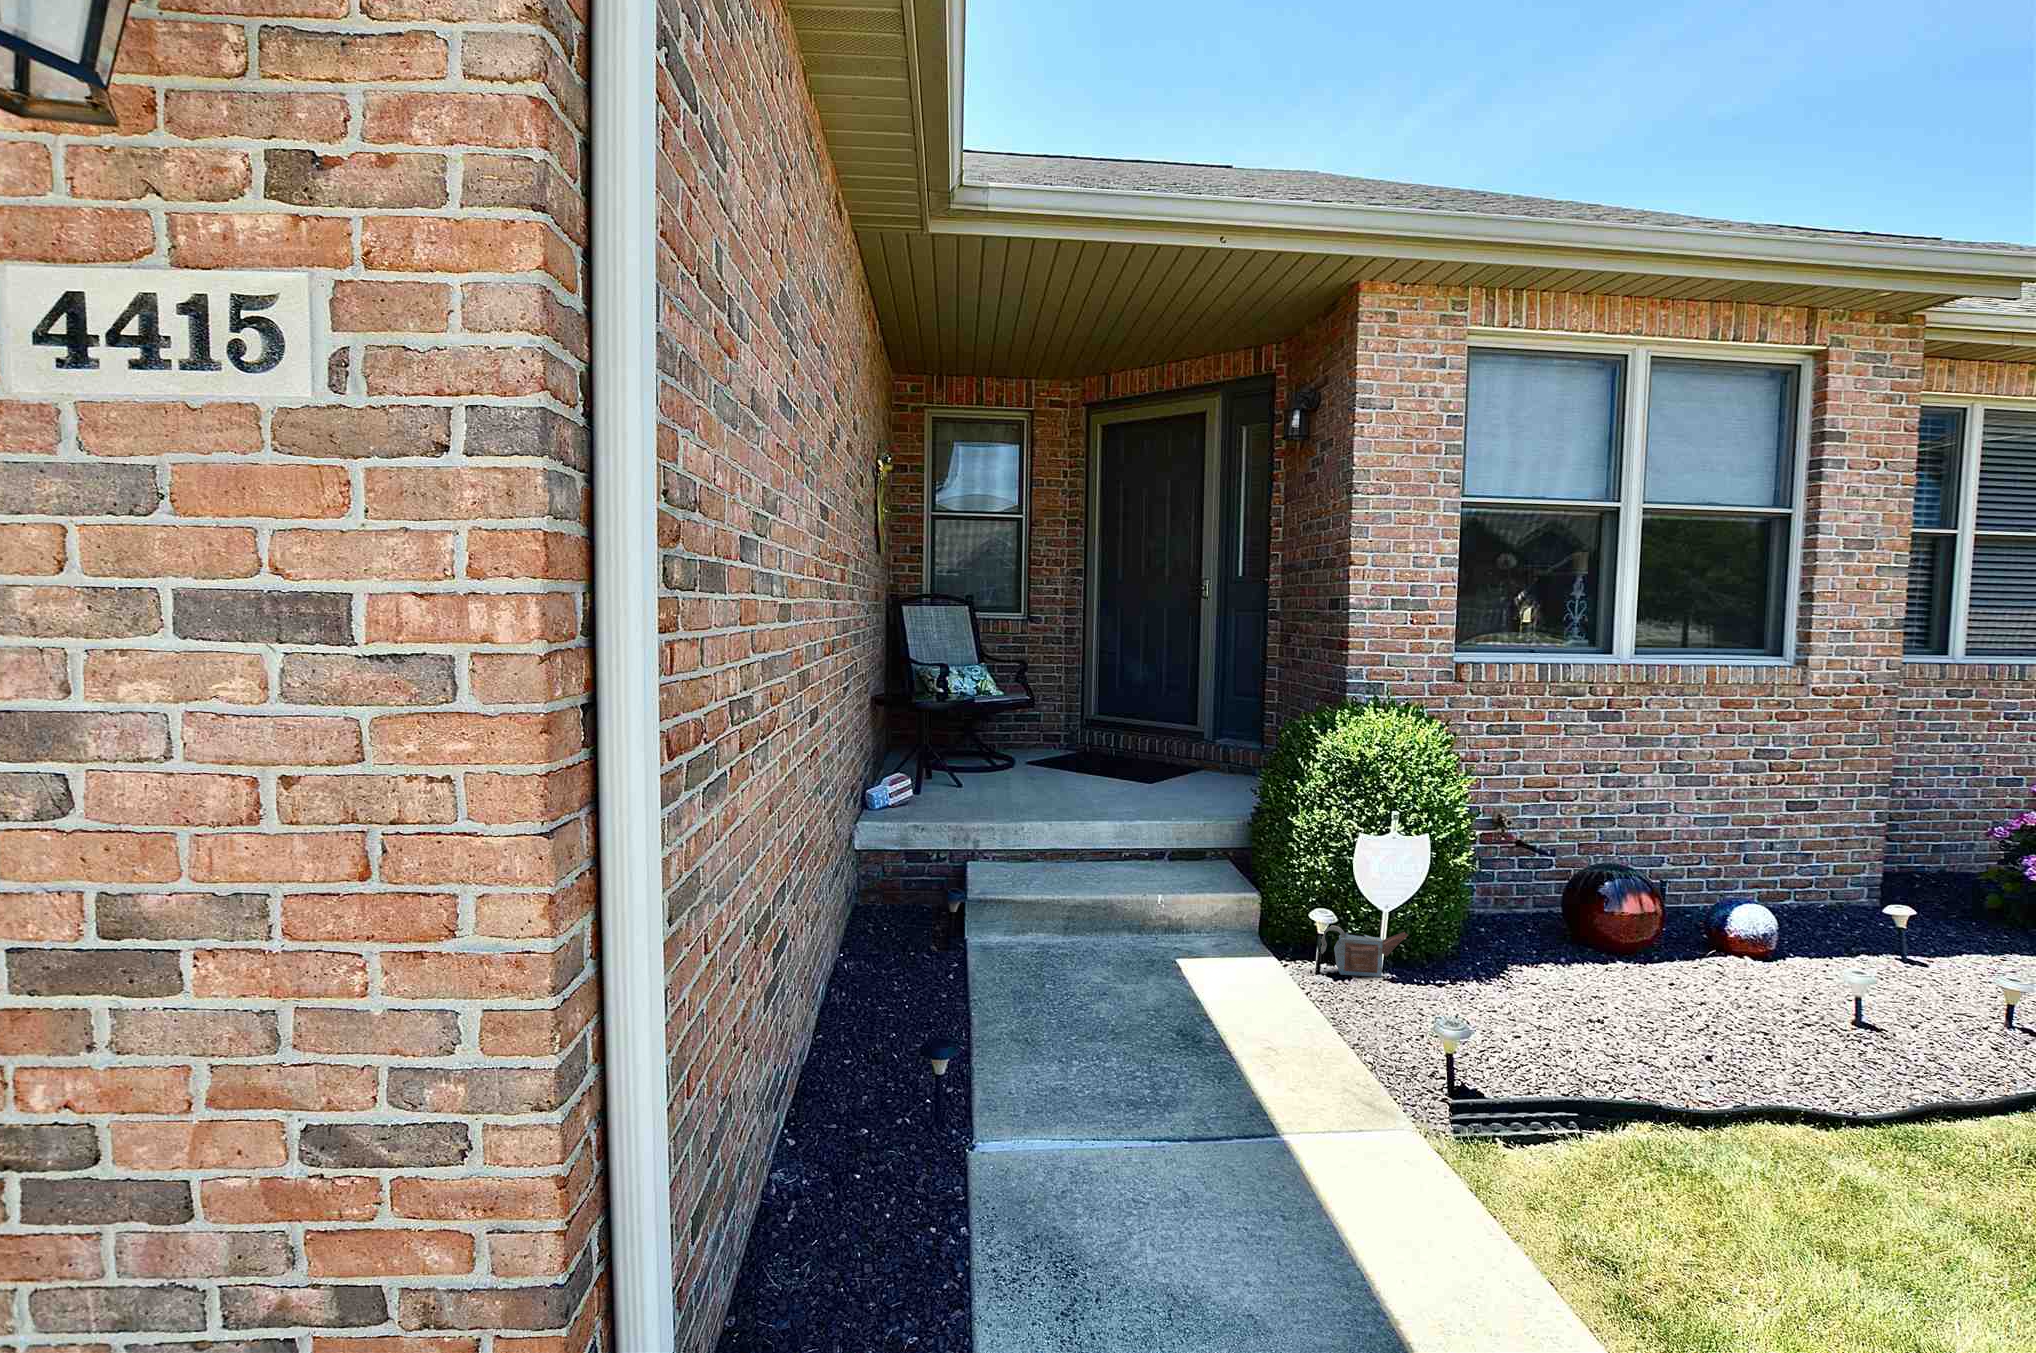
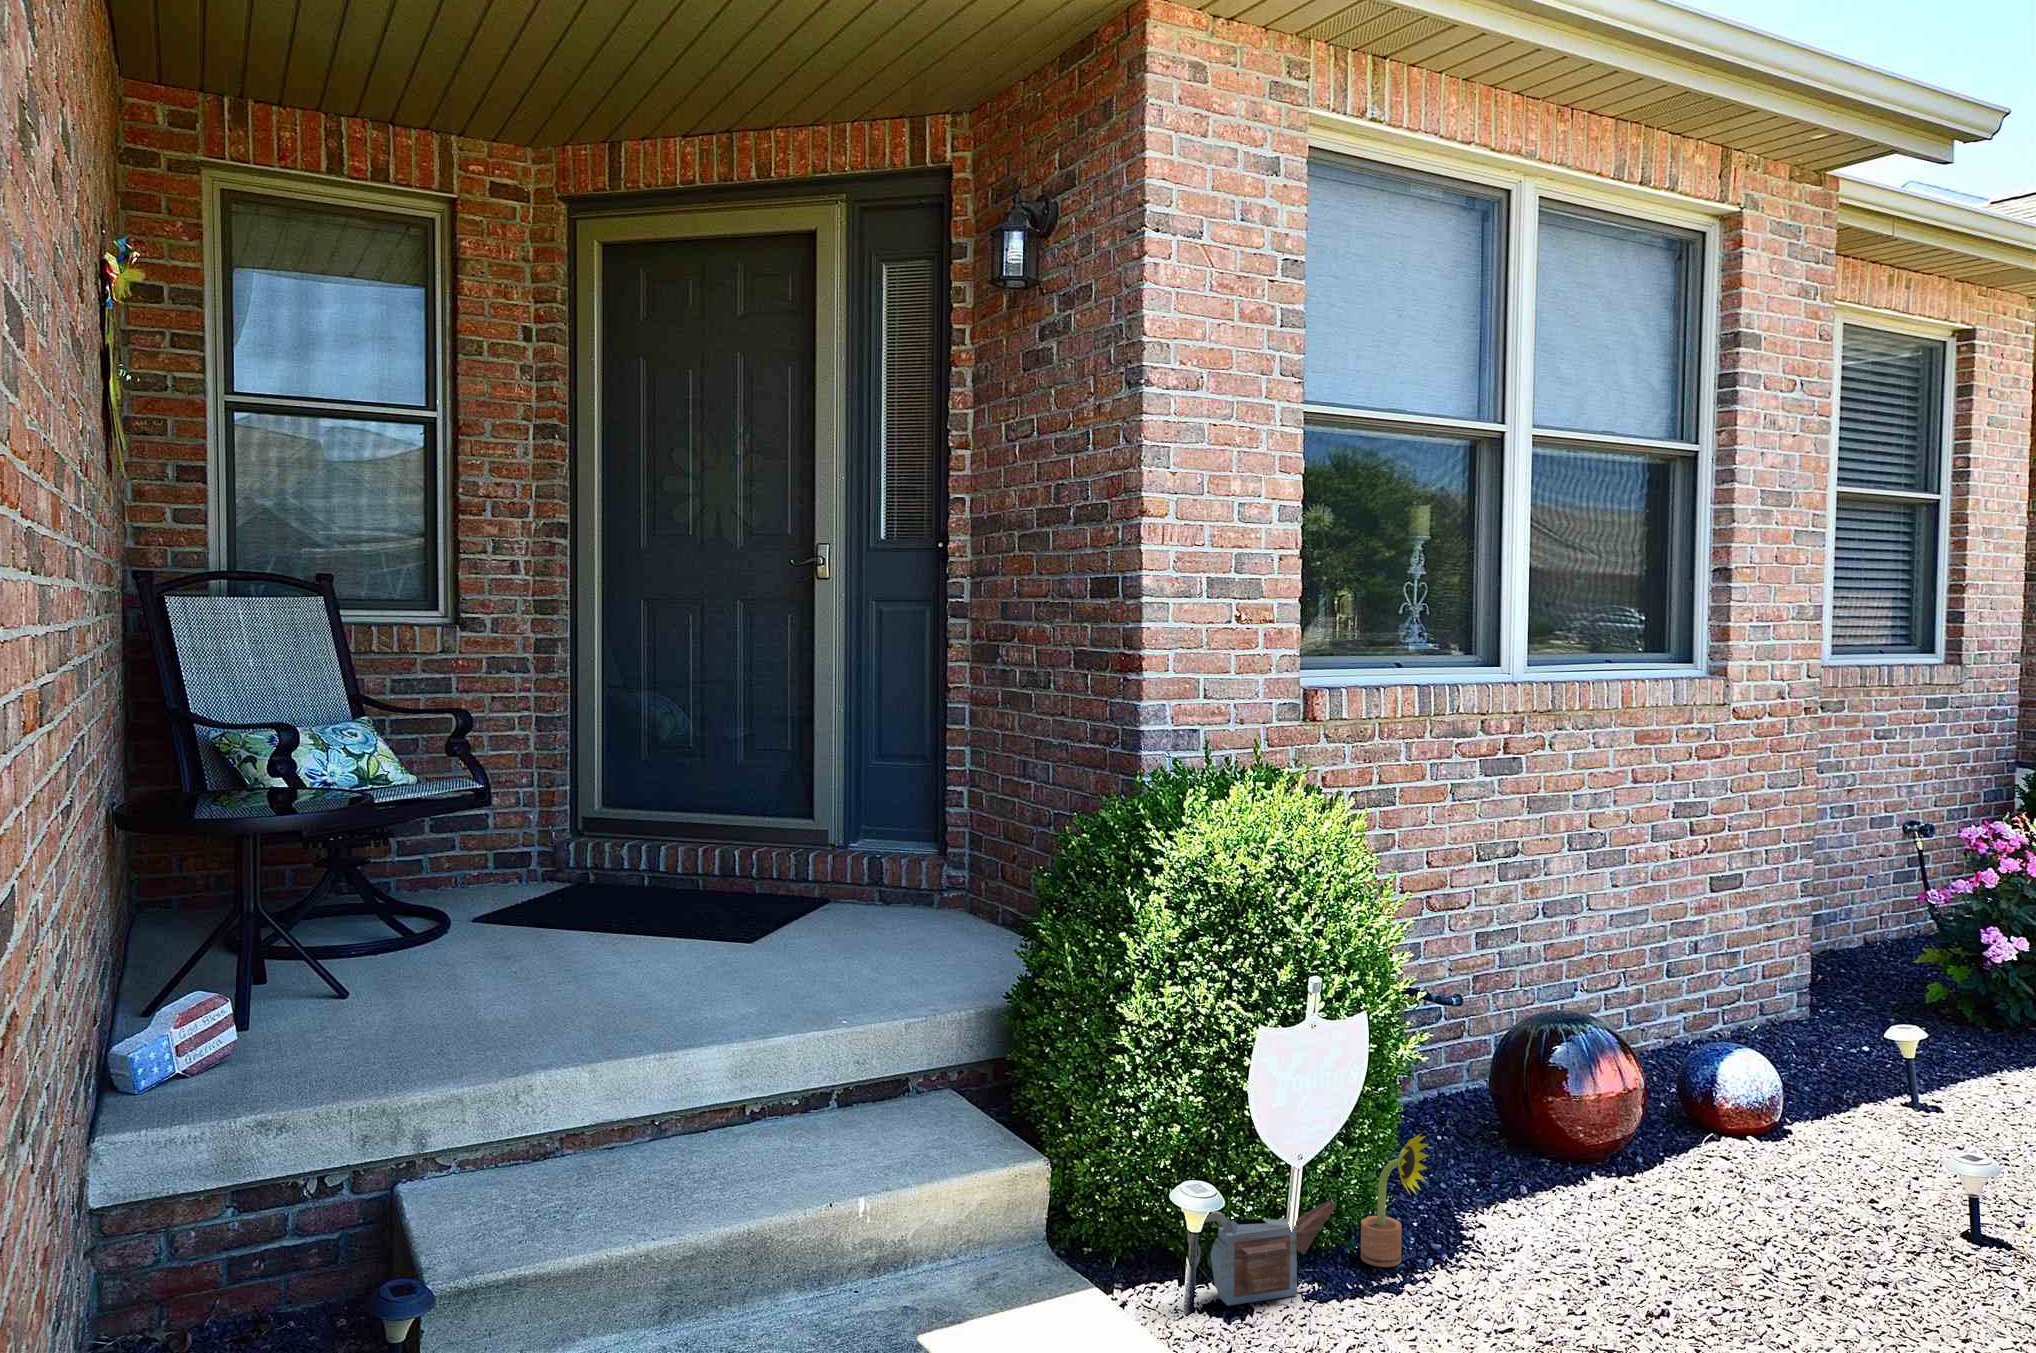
decorative plant: none [1431,906,1475,975] -> present [1361,1134,1430,1267]

